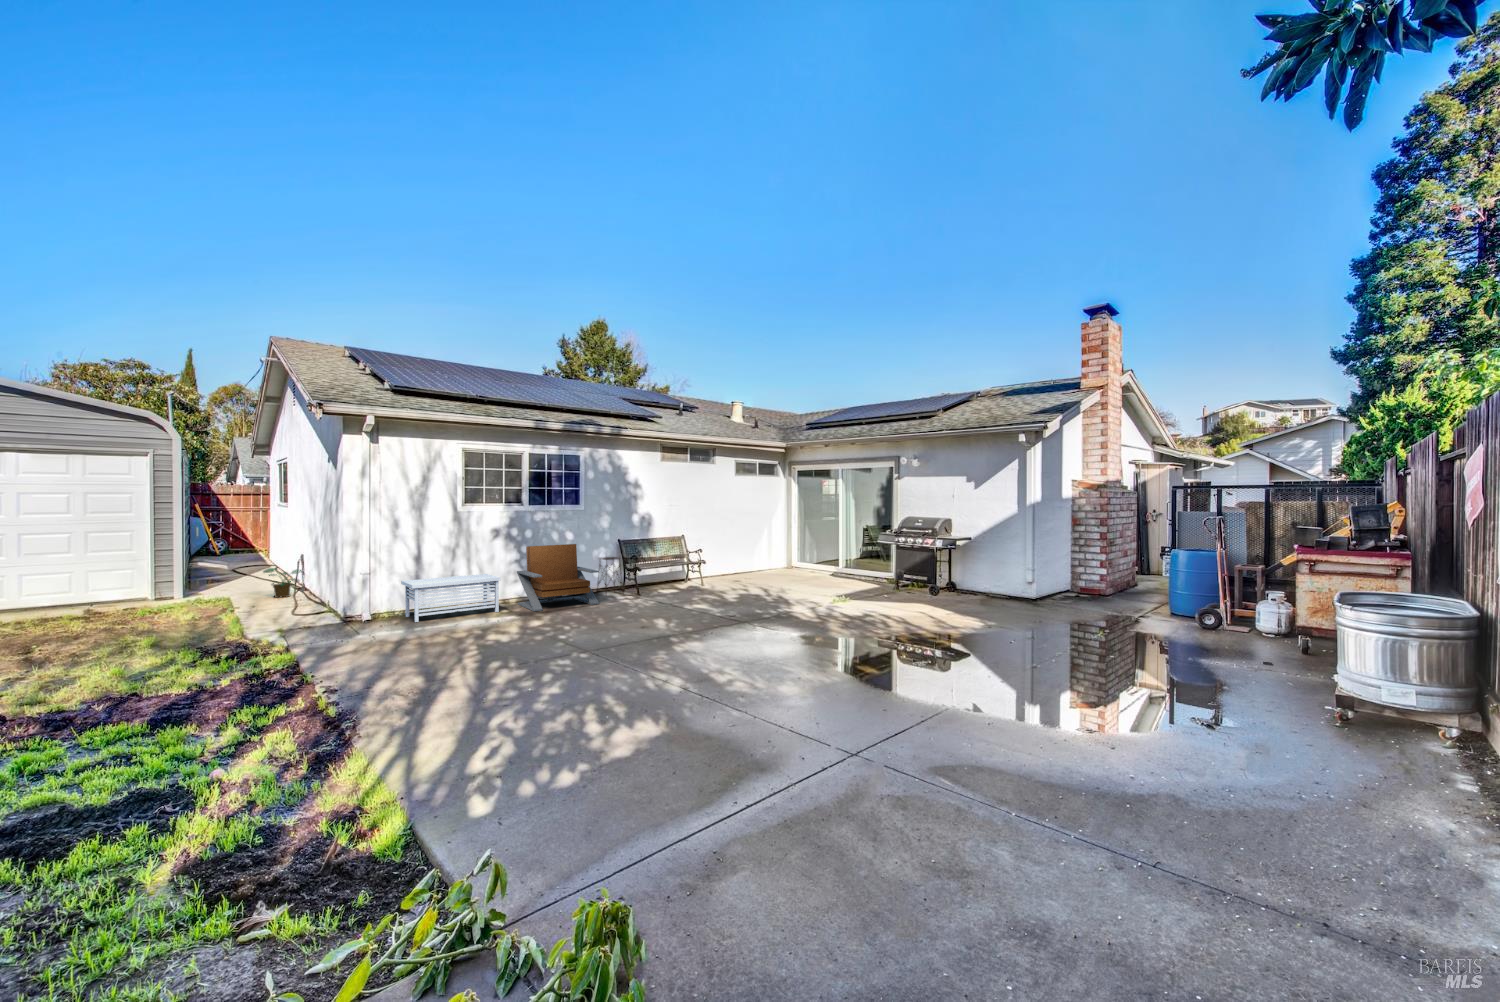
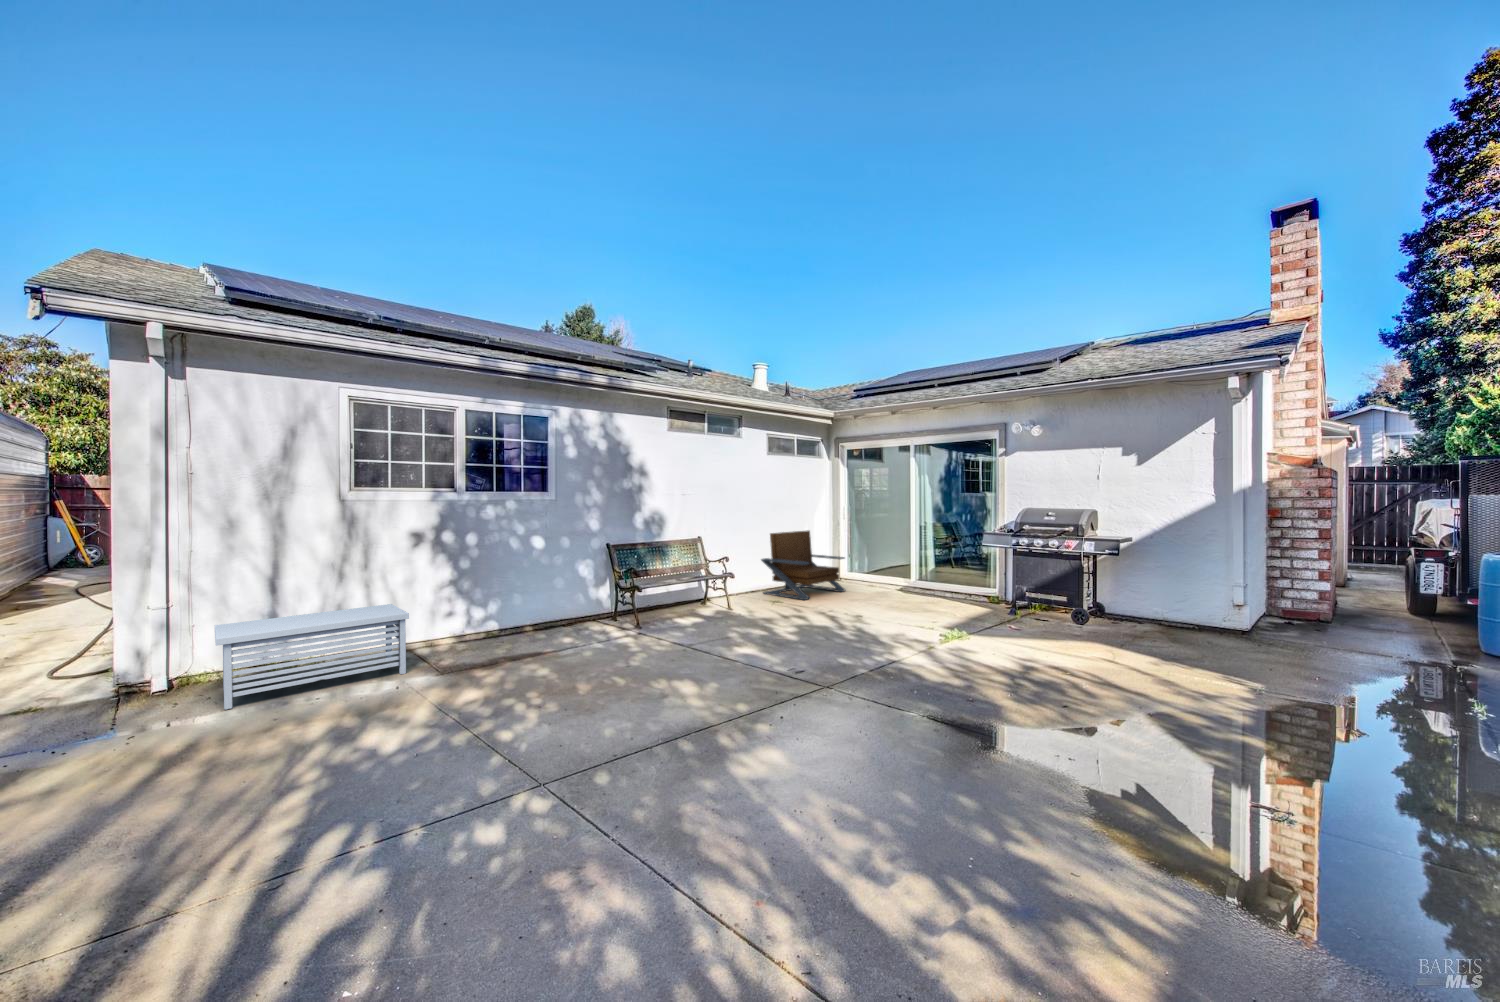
lounge chair: present [517,544,599,611] -> present [761,530,845,600]
side table: present [598,557,623,587] -> none [579,569,621,632]
potted plant: present [263,568,302,598] -> none [37,591,109,640]

